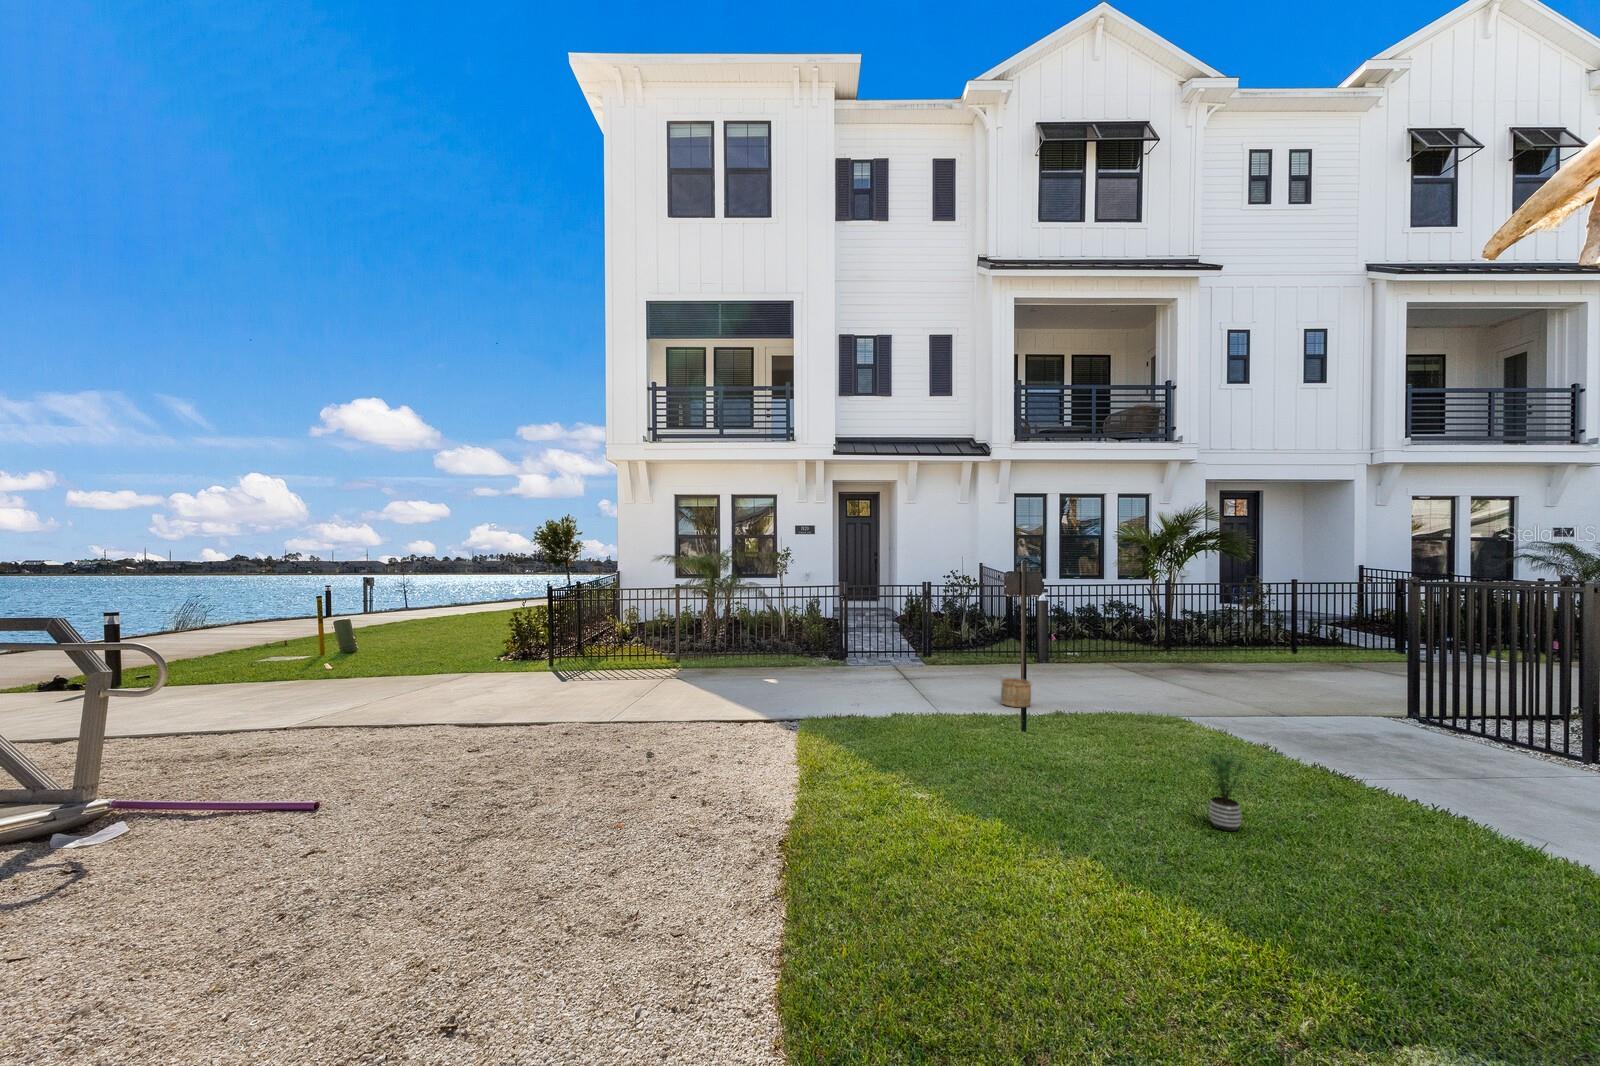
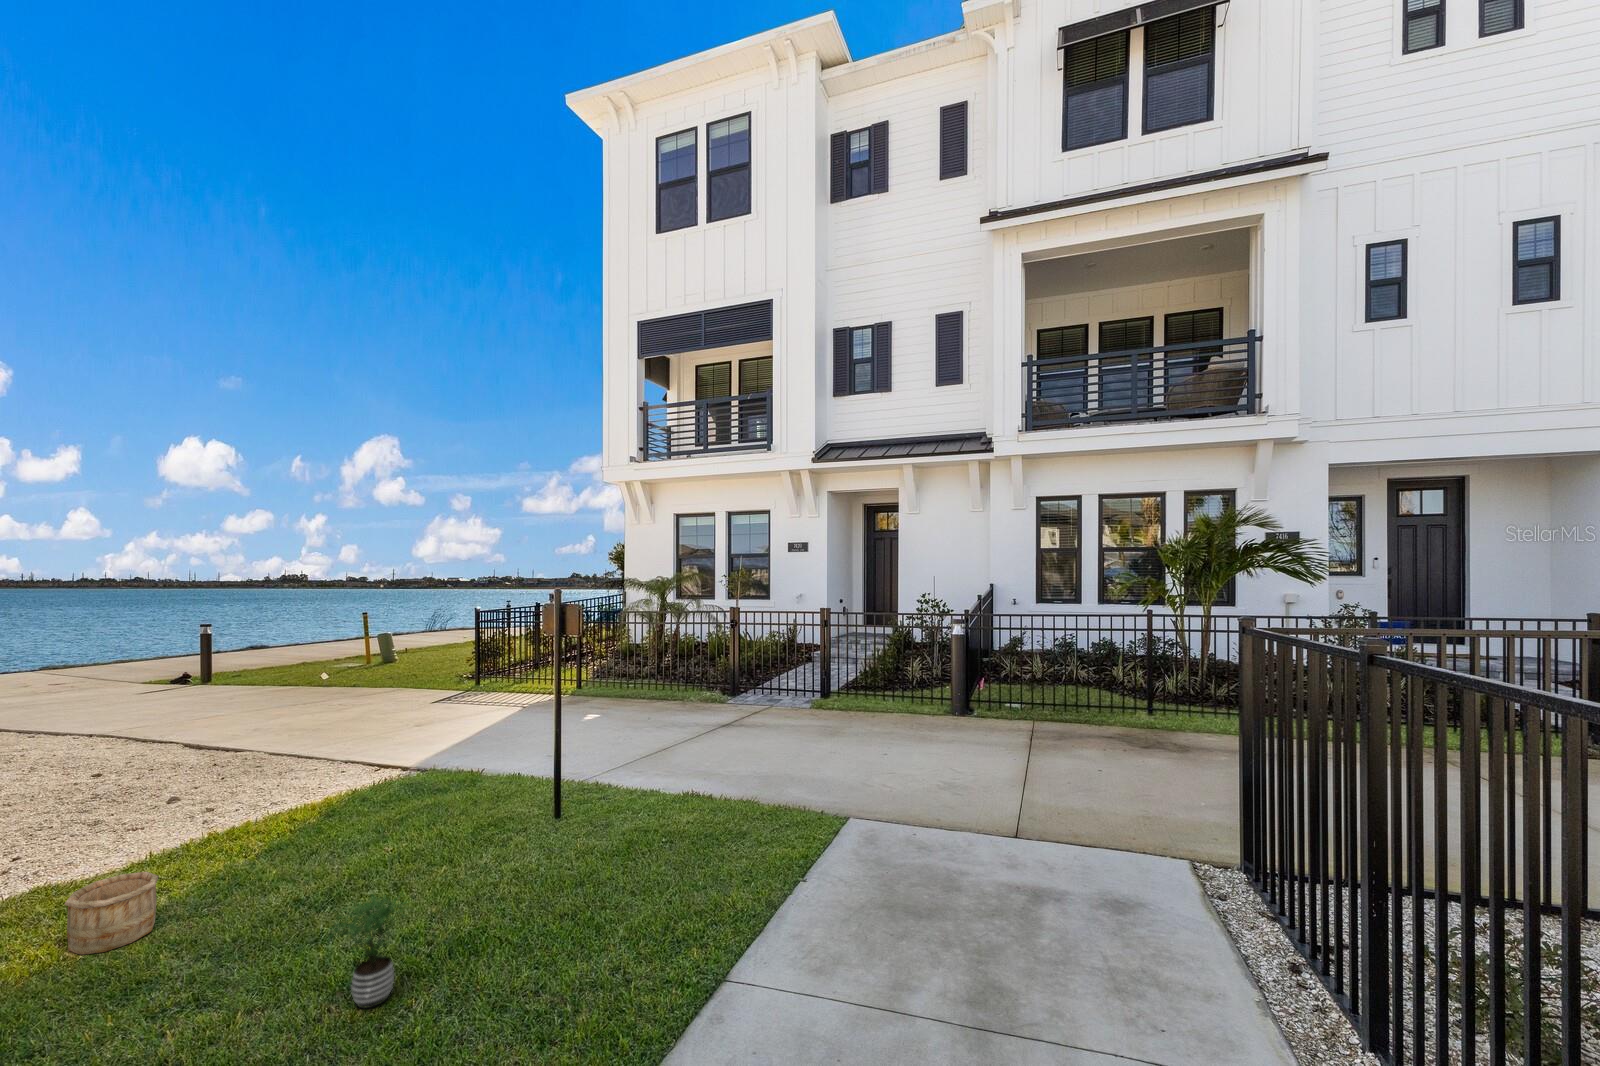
wooden bucket: present [1001,678,1032,707] -> present [65,872,159,955]

